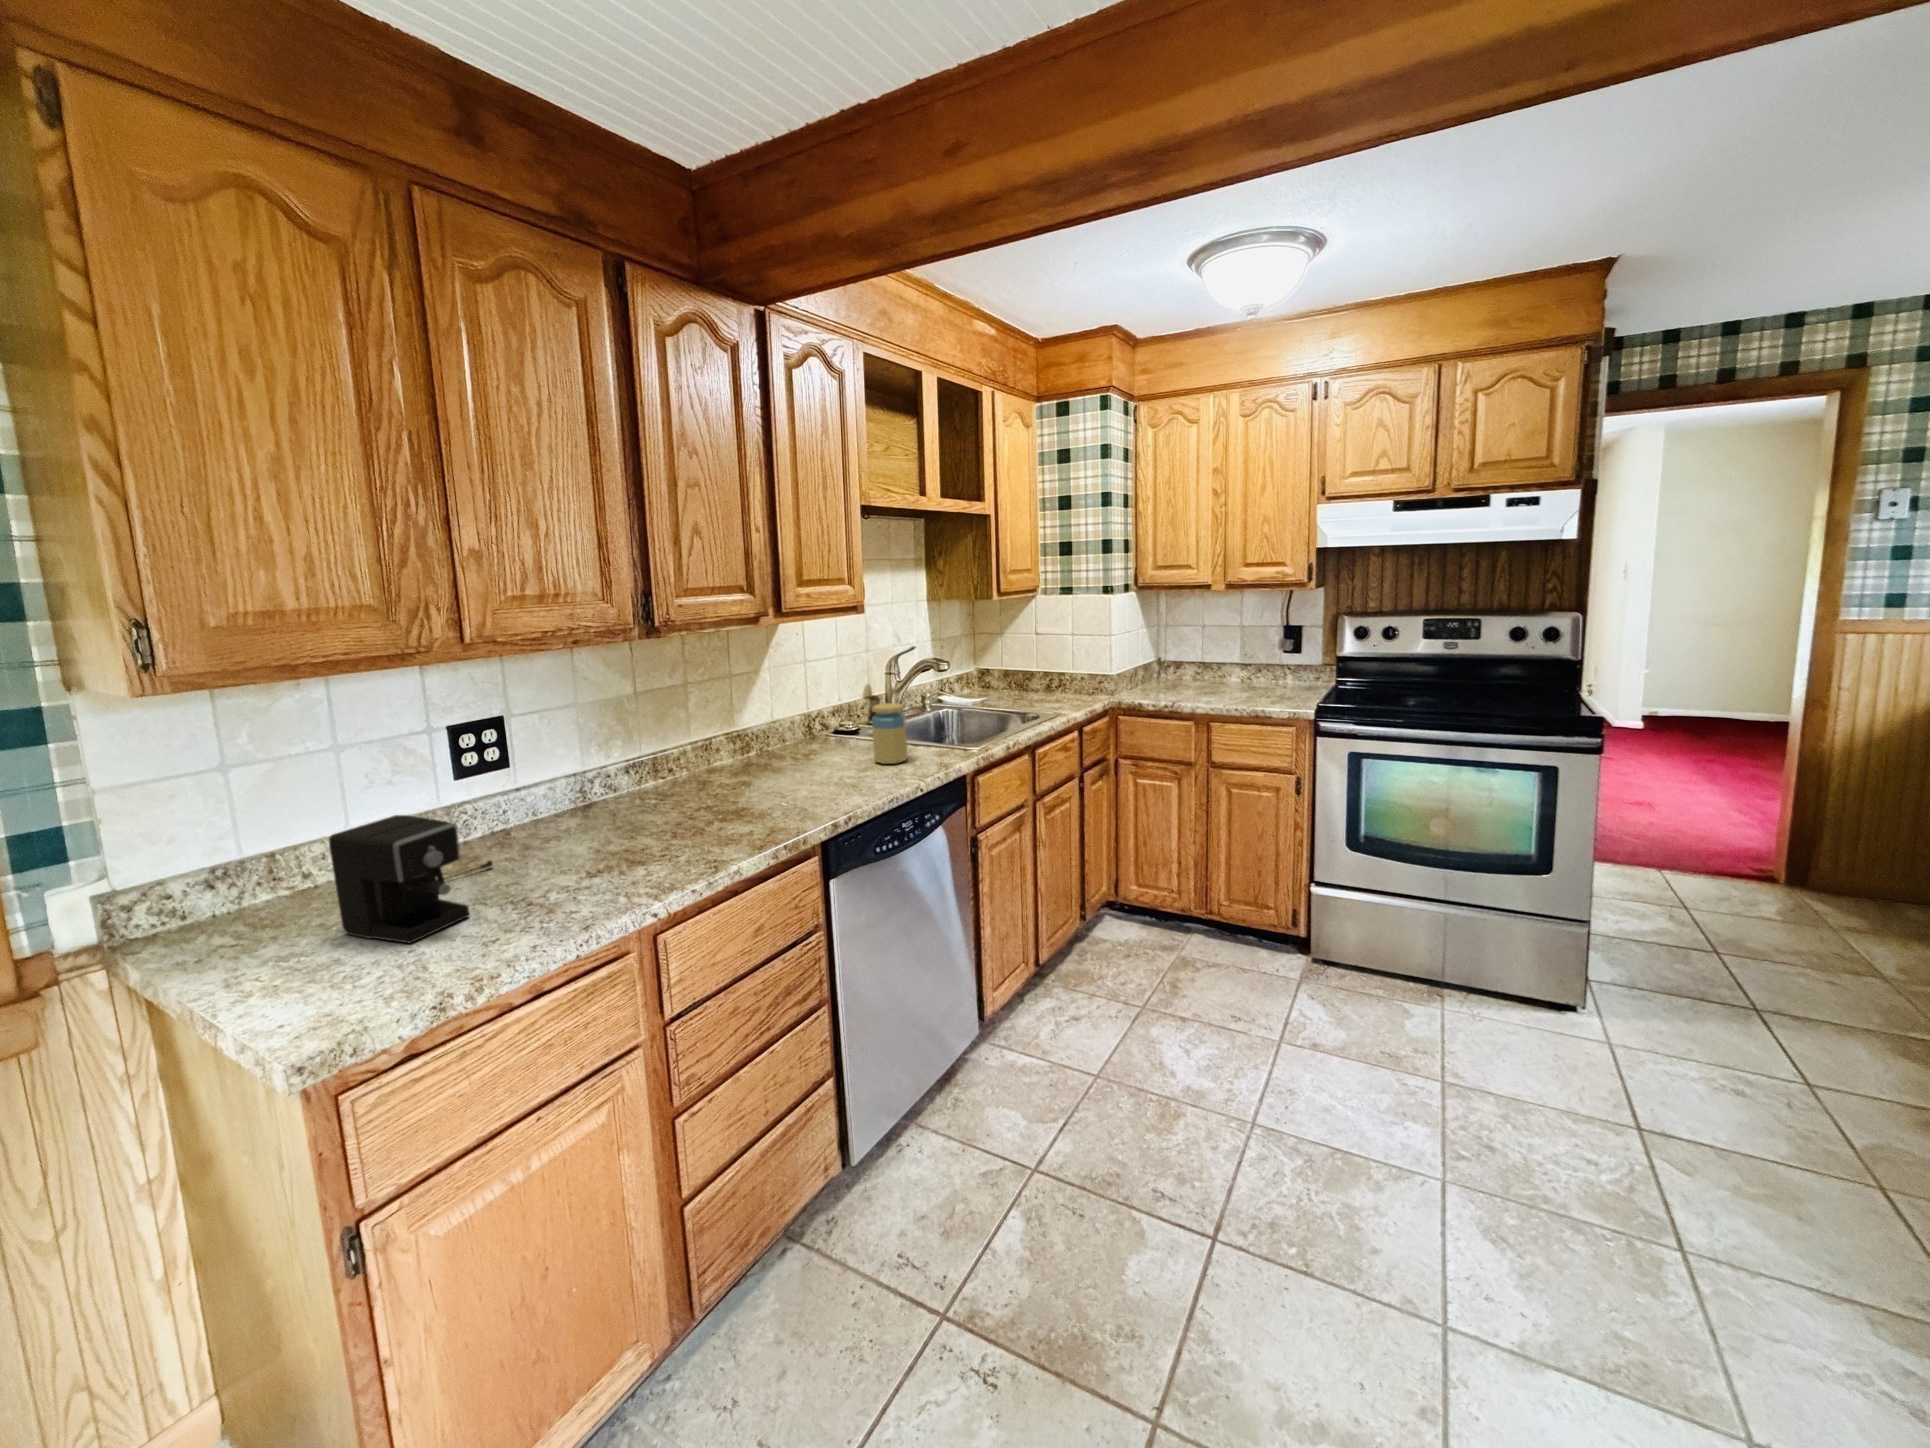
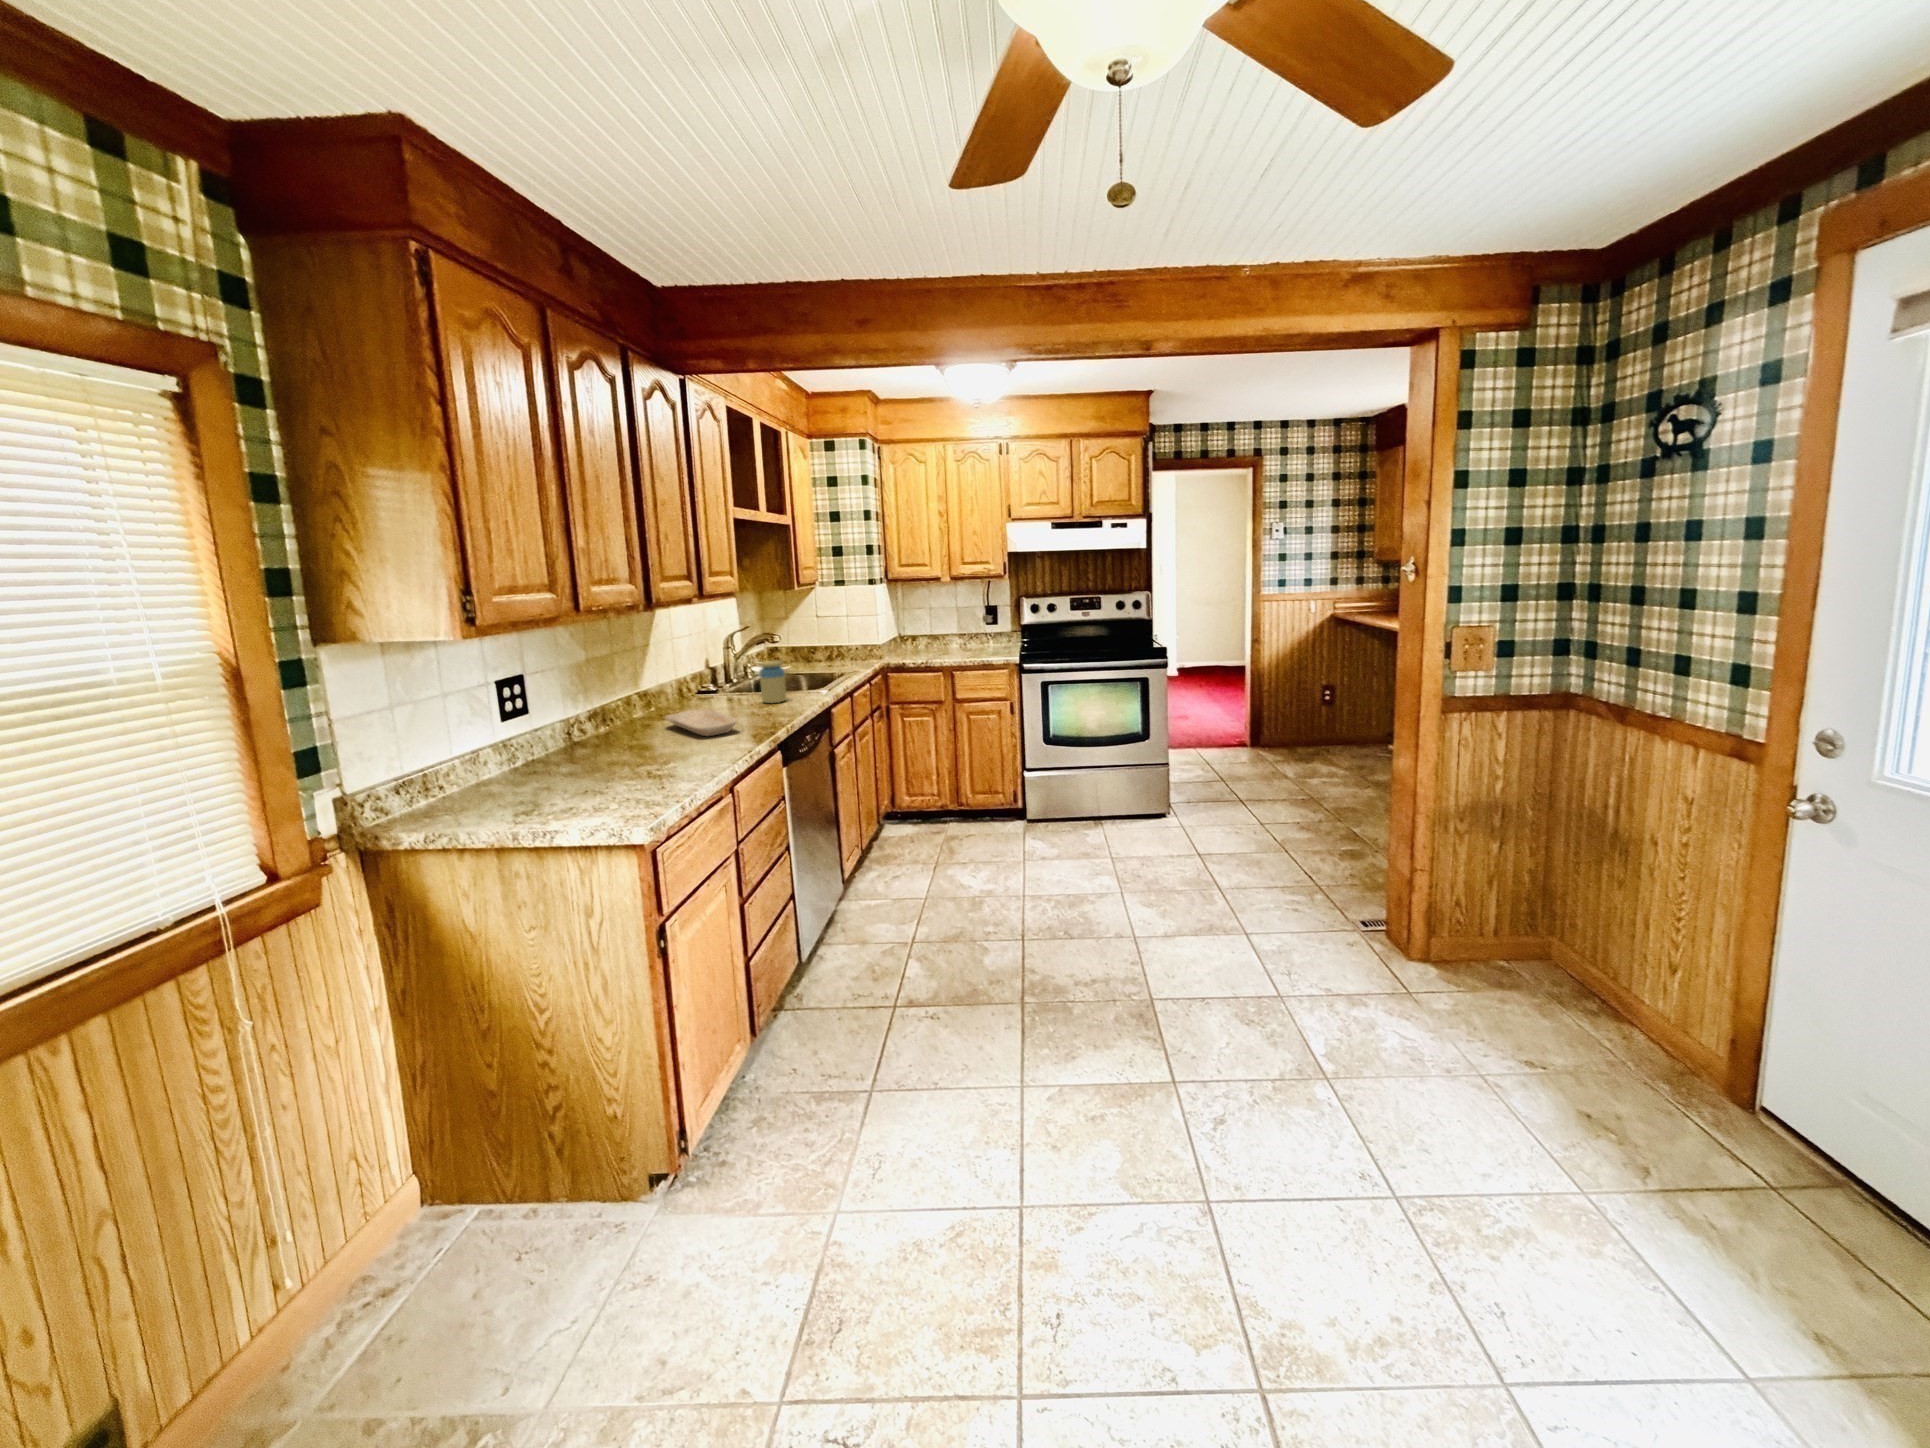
tray: none [703,771,771,822] -> present [665,710,738,736]
coffee maker: present [329,815,493,943] -> none [533,723,628,802]

